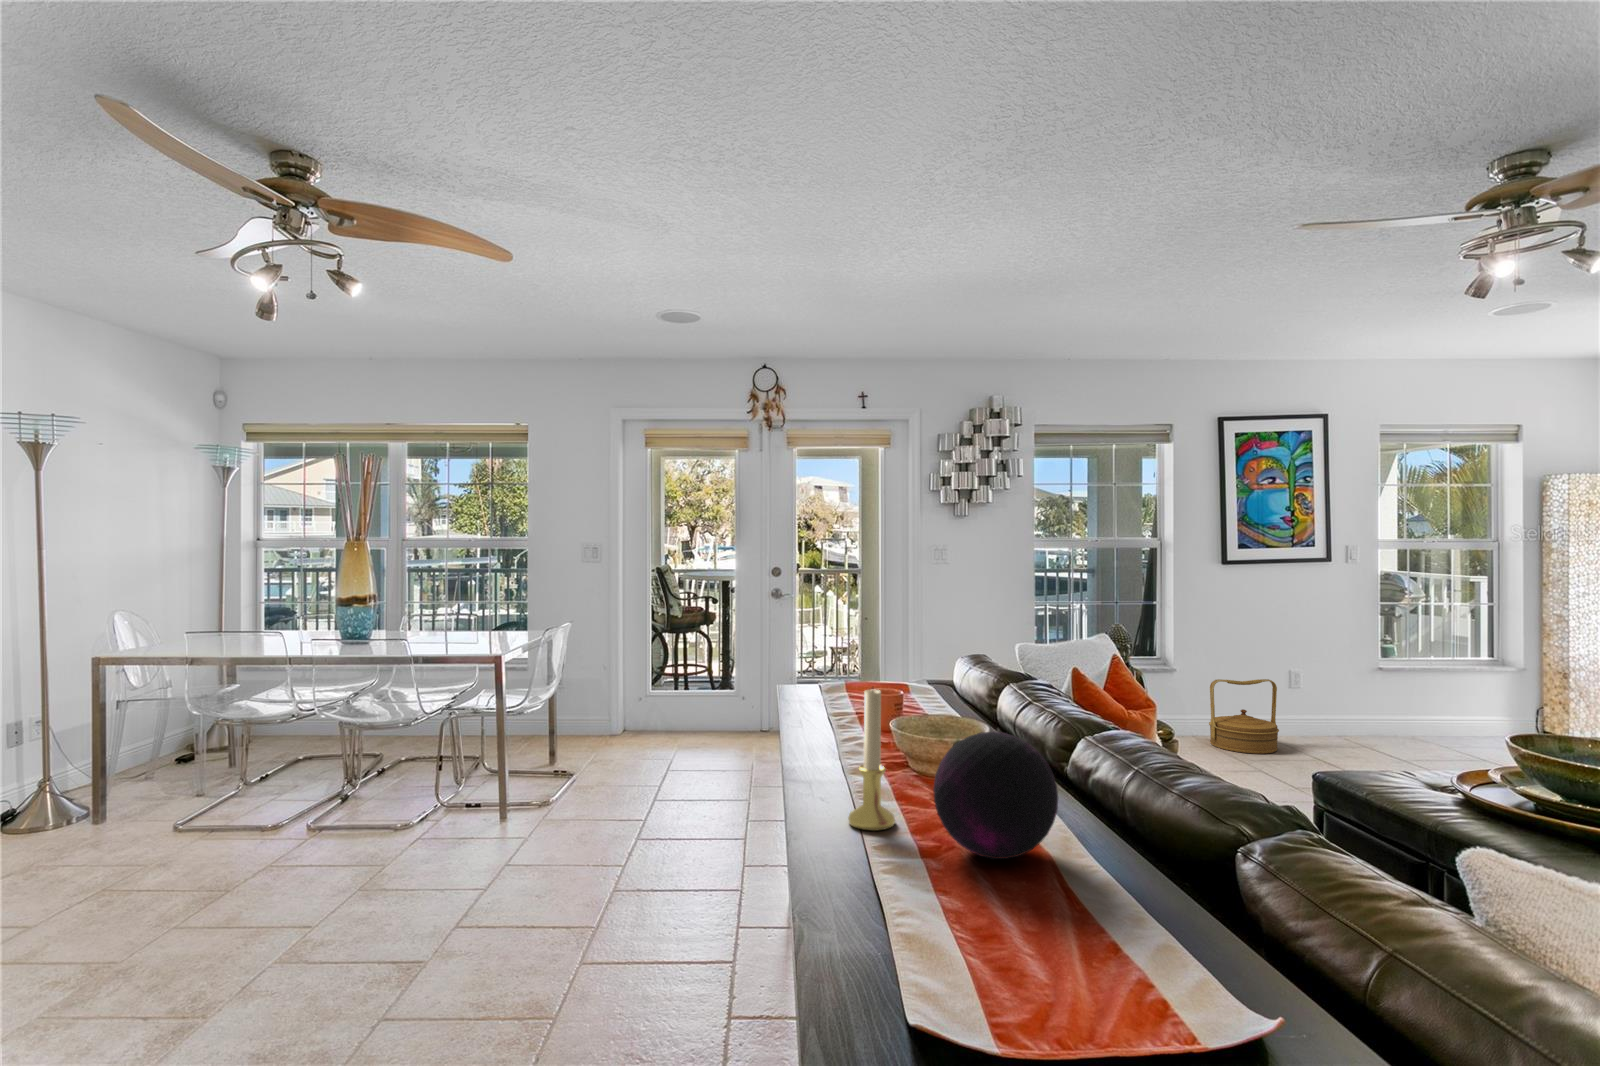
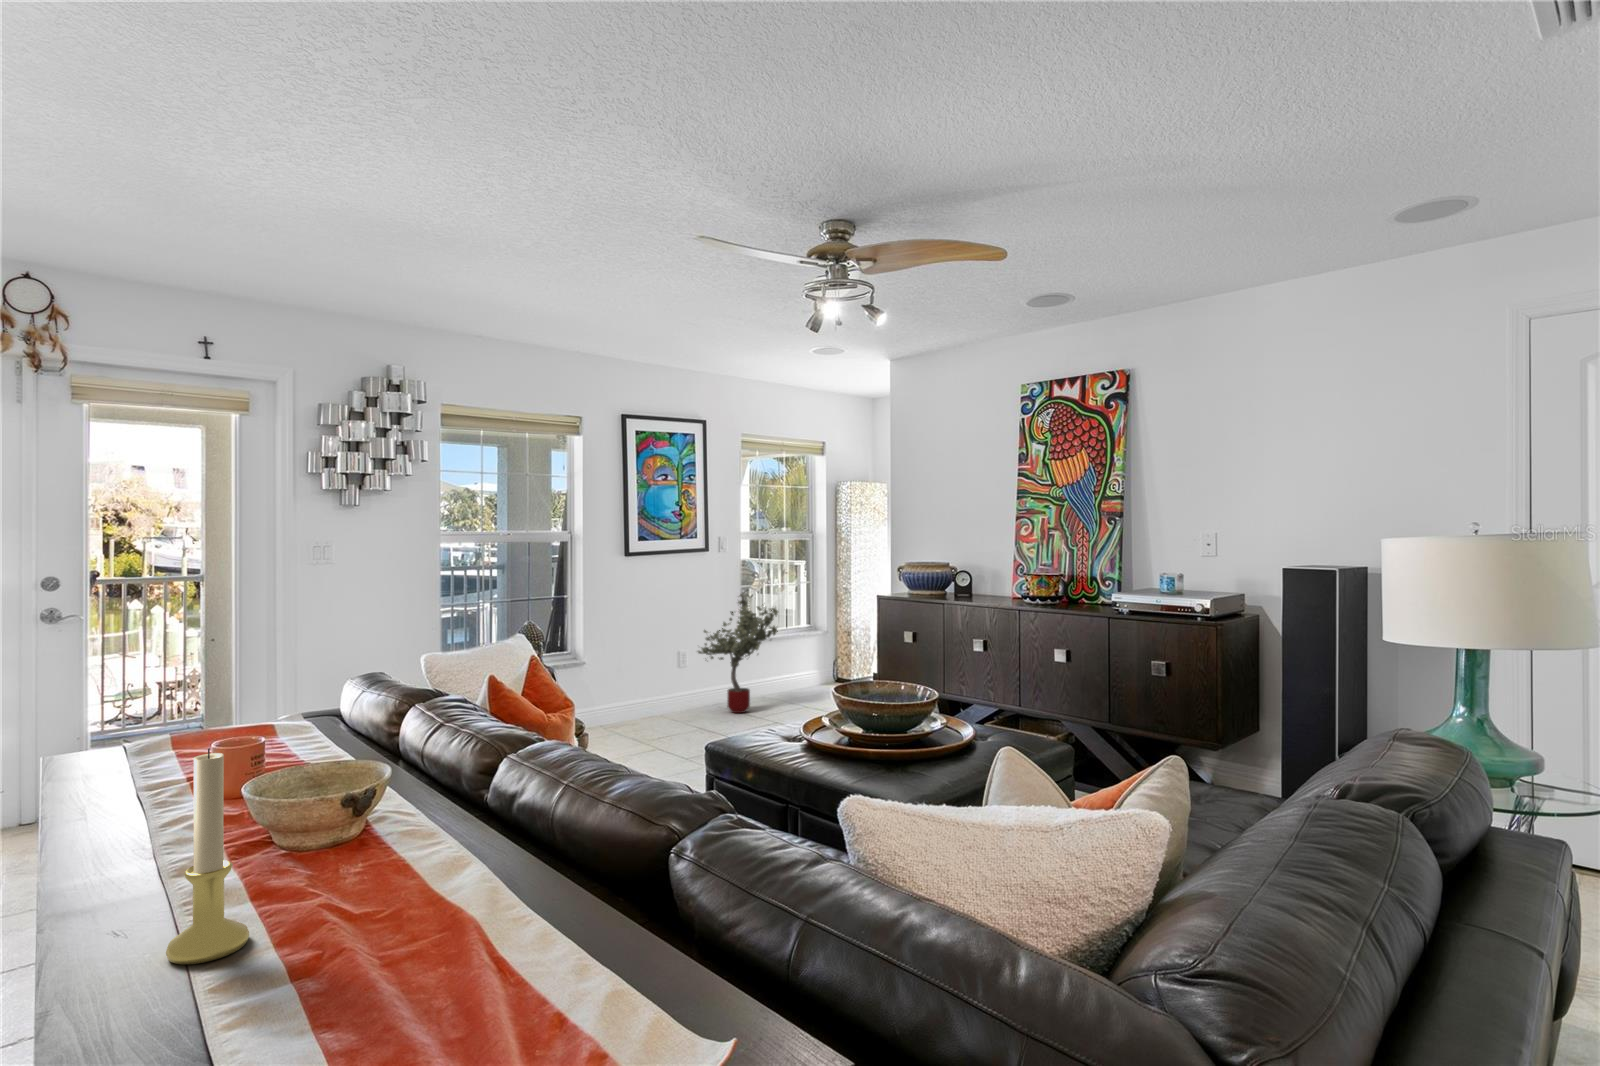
potted tree: none [1308,611,1424,750] -> present [698,594,778,713]
woven basket: present [1209,679,1279,754] -> none [614,661,674,732]
decorative orb: present [933,732,1058,859] -> none [310,785,487,957]

